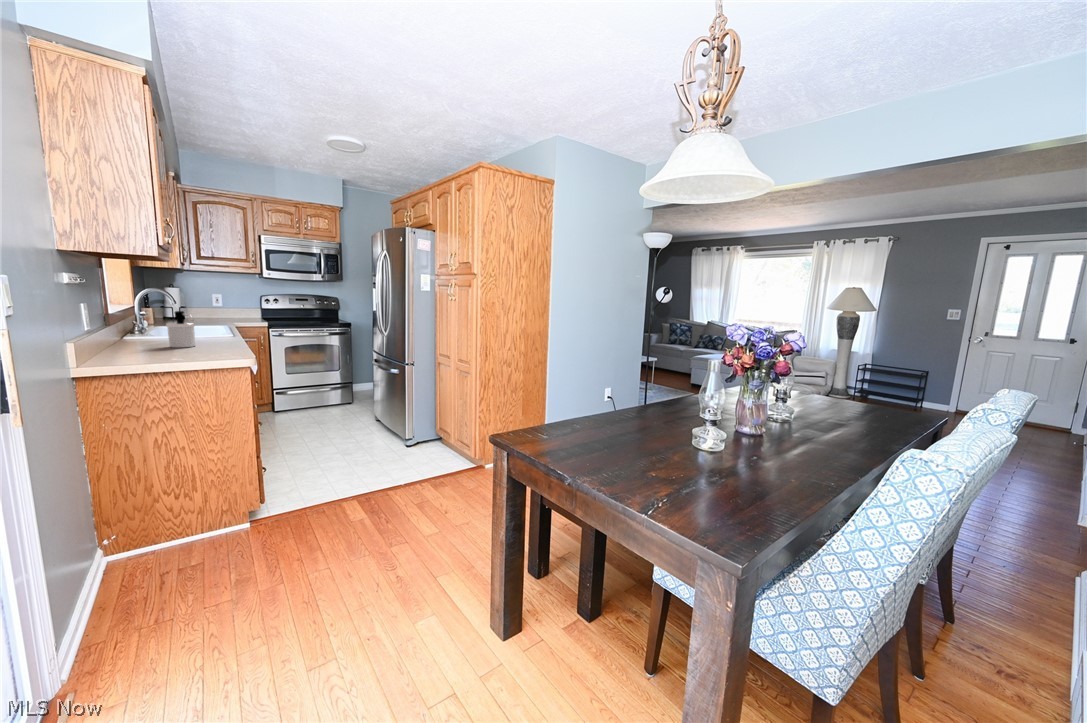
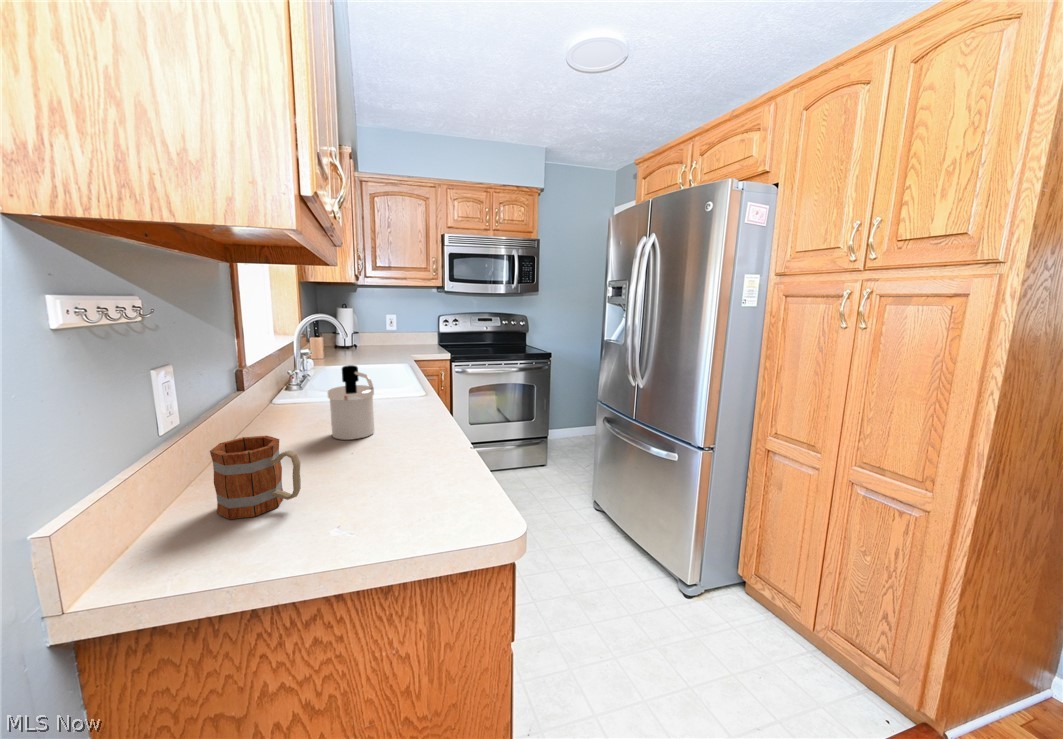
mug: none [115,331,158,359] -> present [210,436,301,519]

